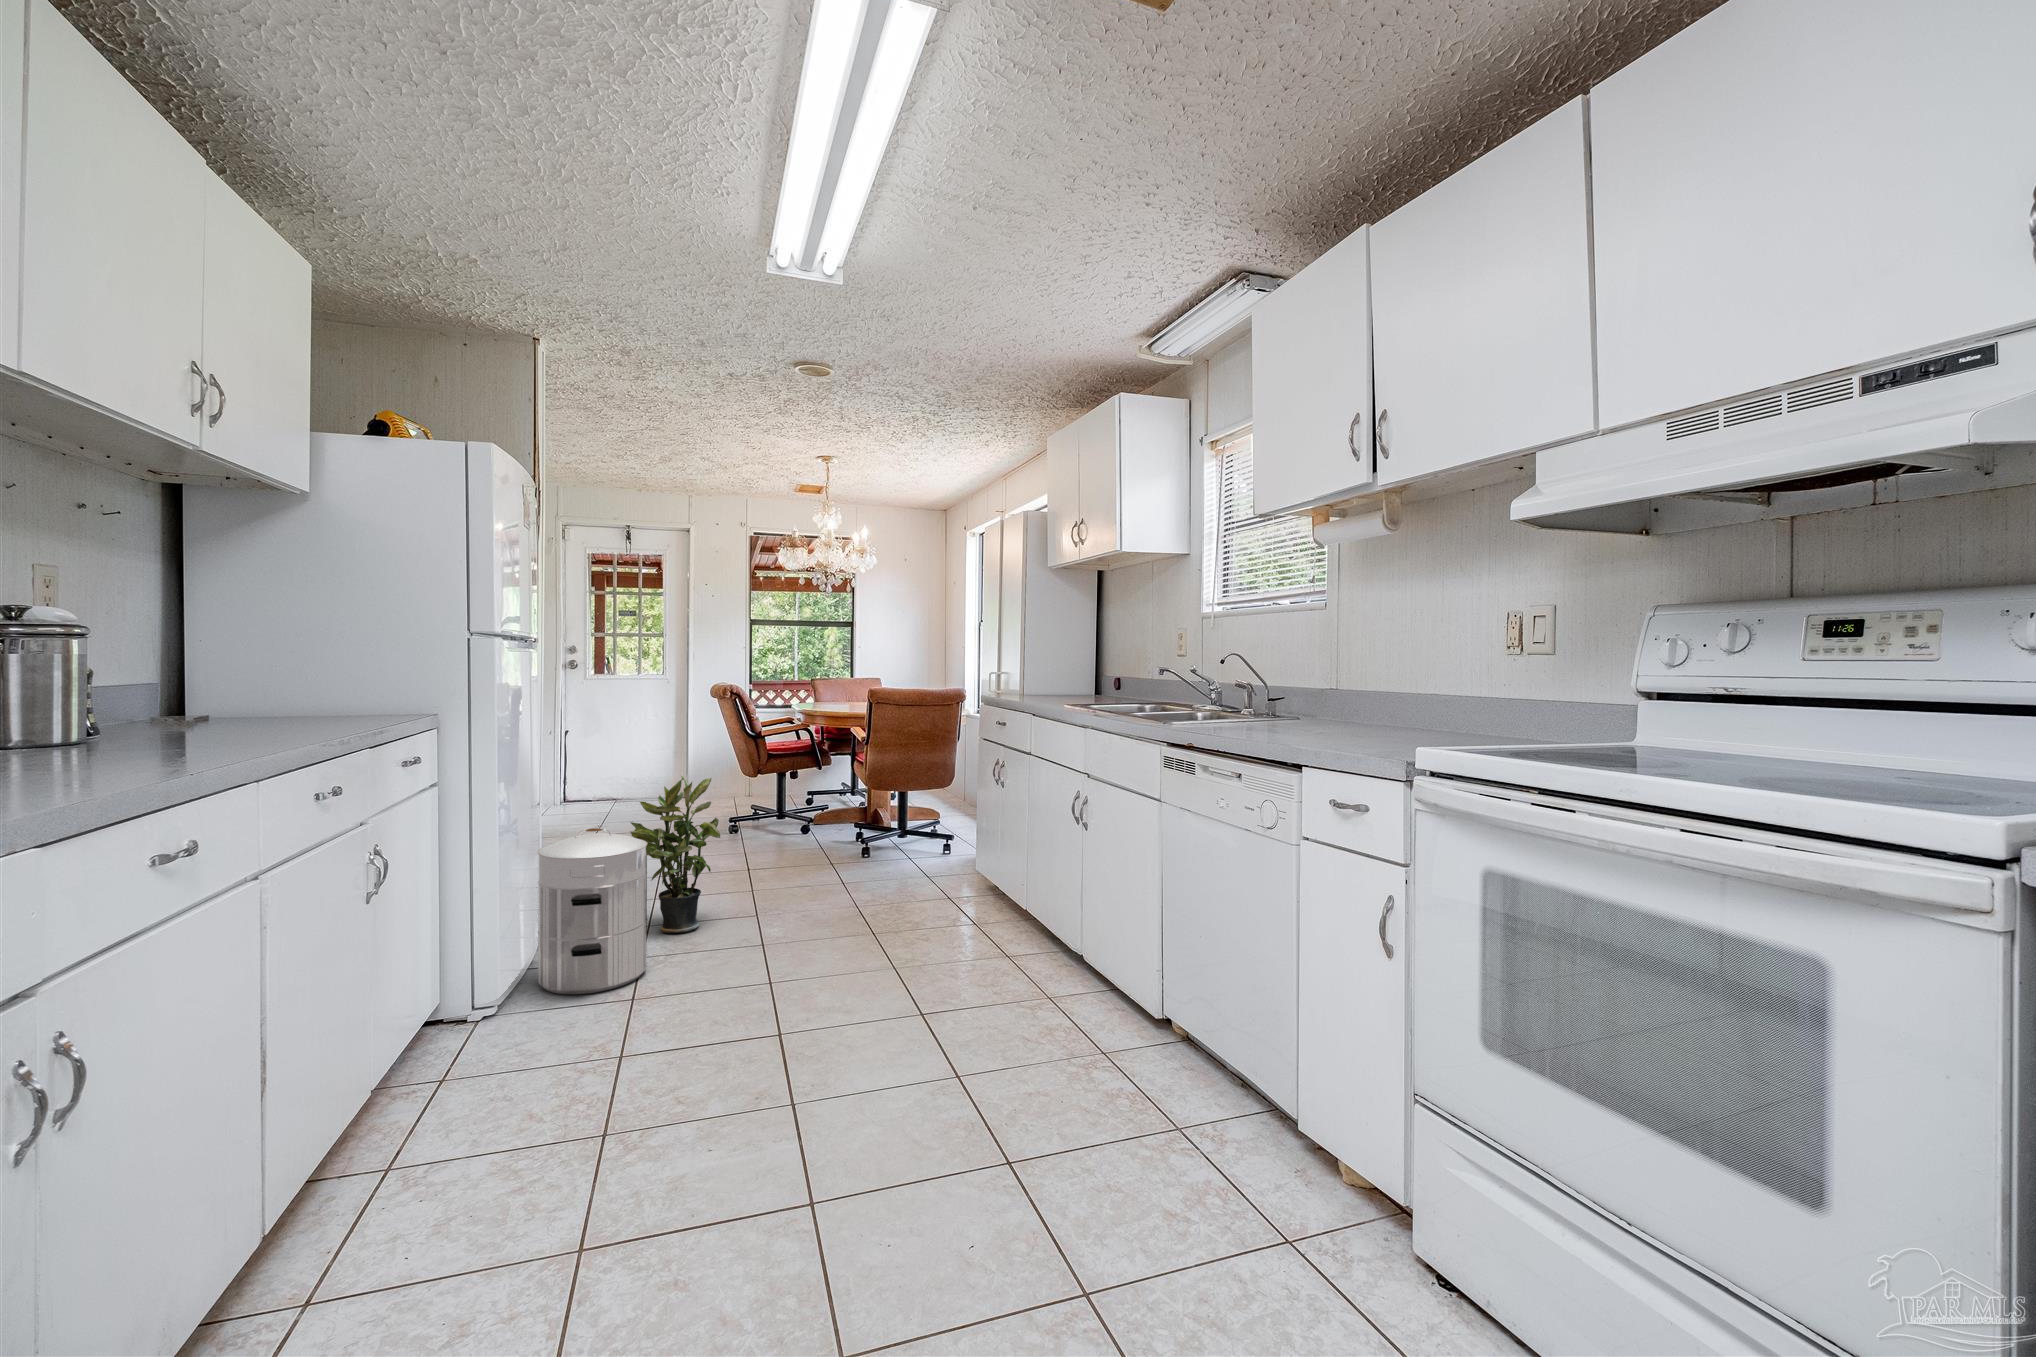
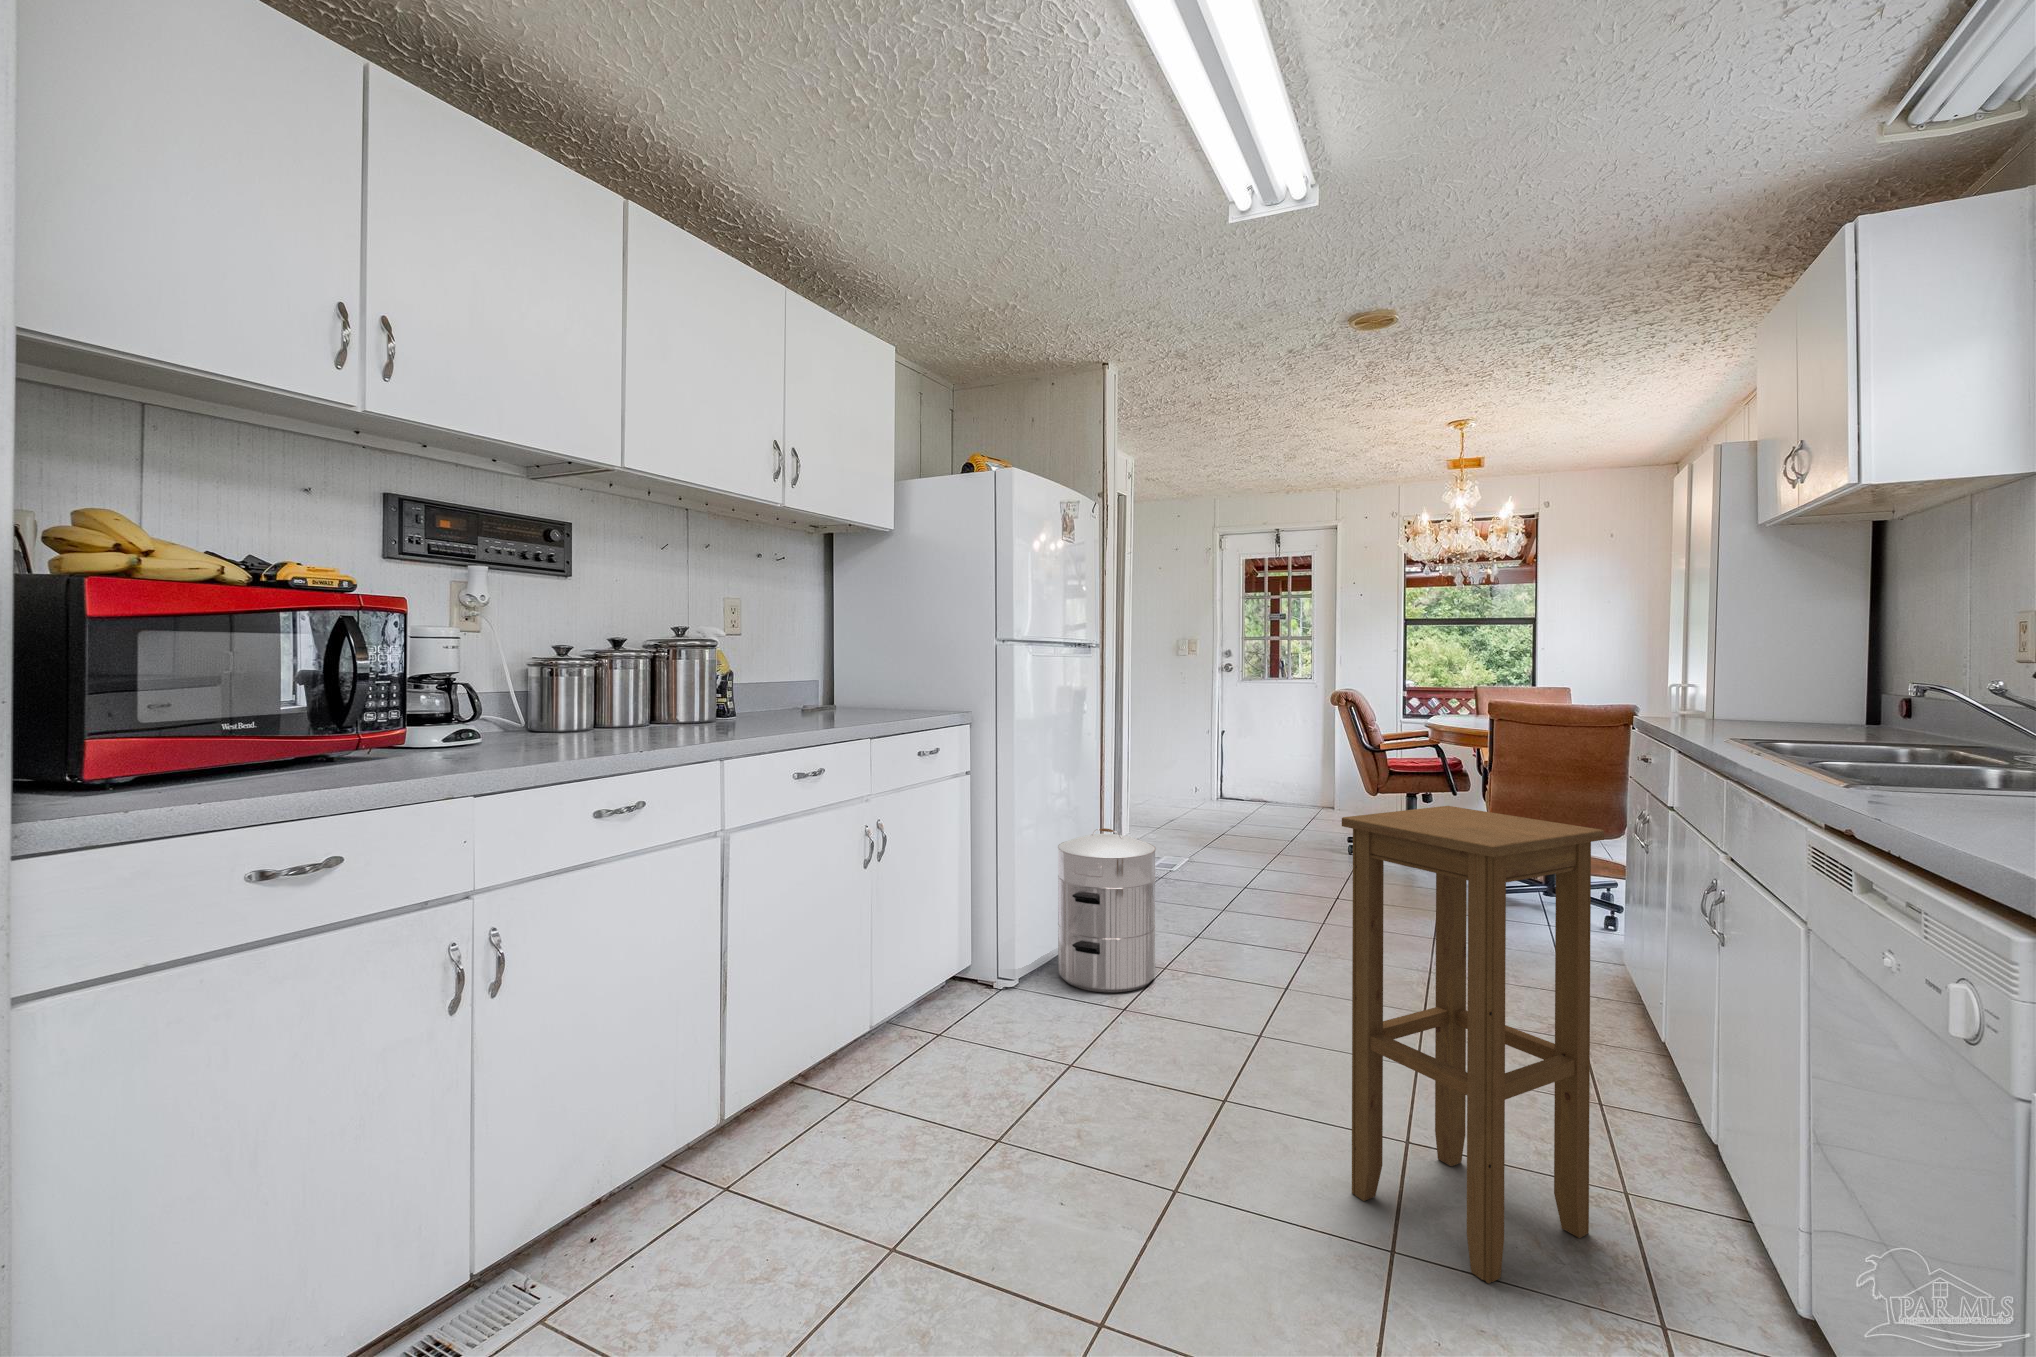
stool: none [908,767,1052,1071] -> present [1342,806,1604,1283]
potted plant: present [630,776,720,933] -> none [1167,784,1258,953]

